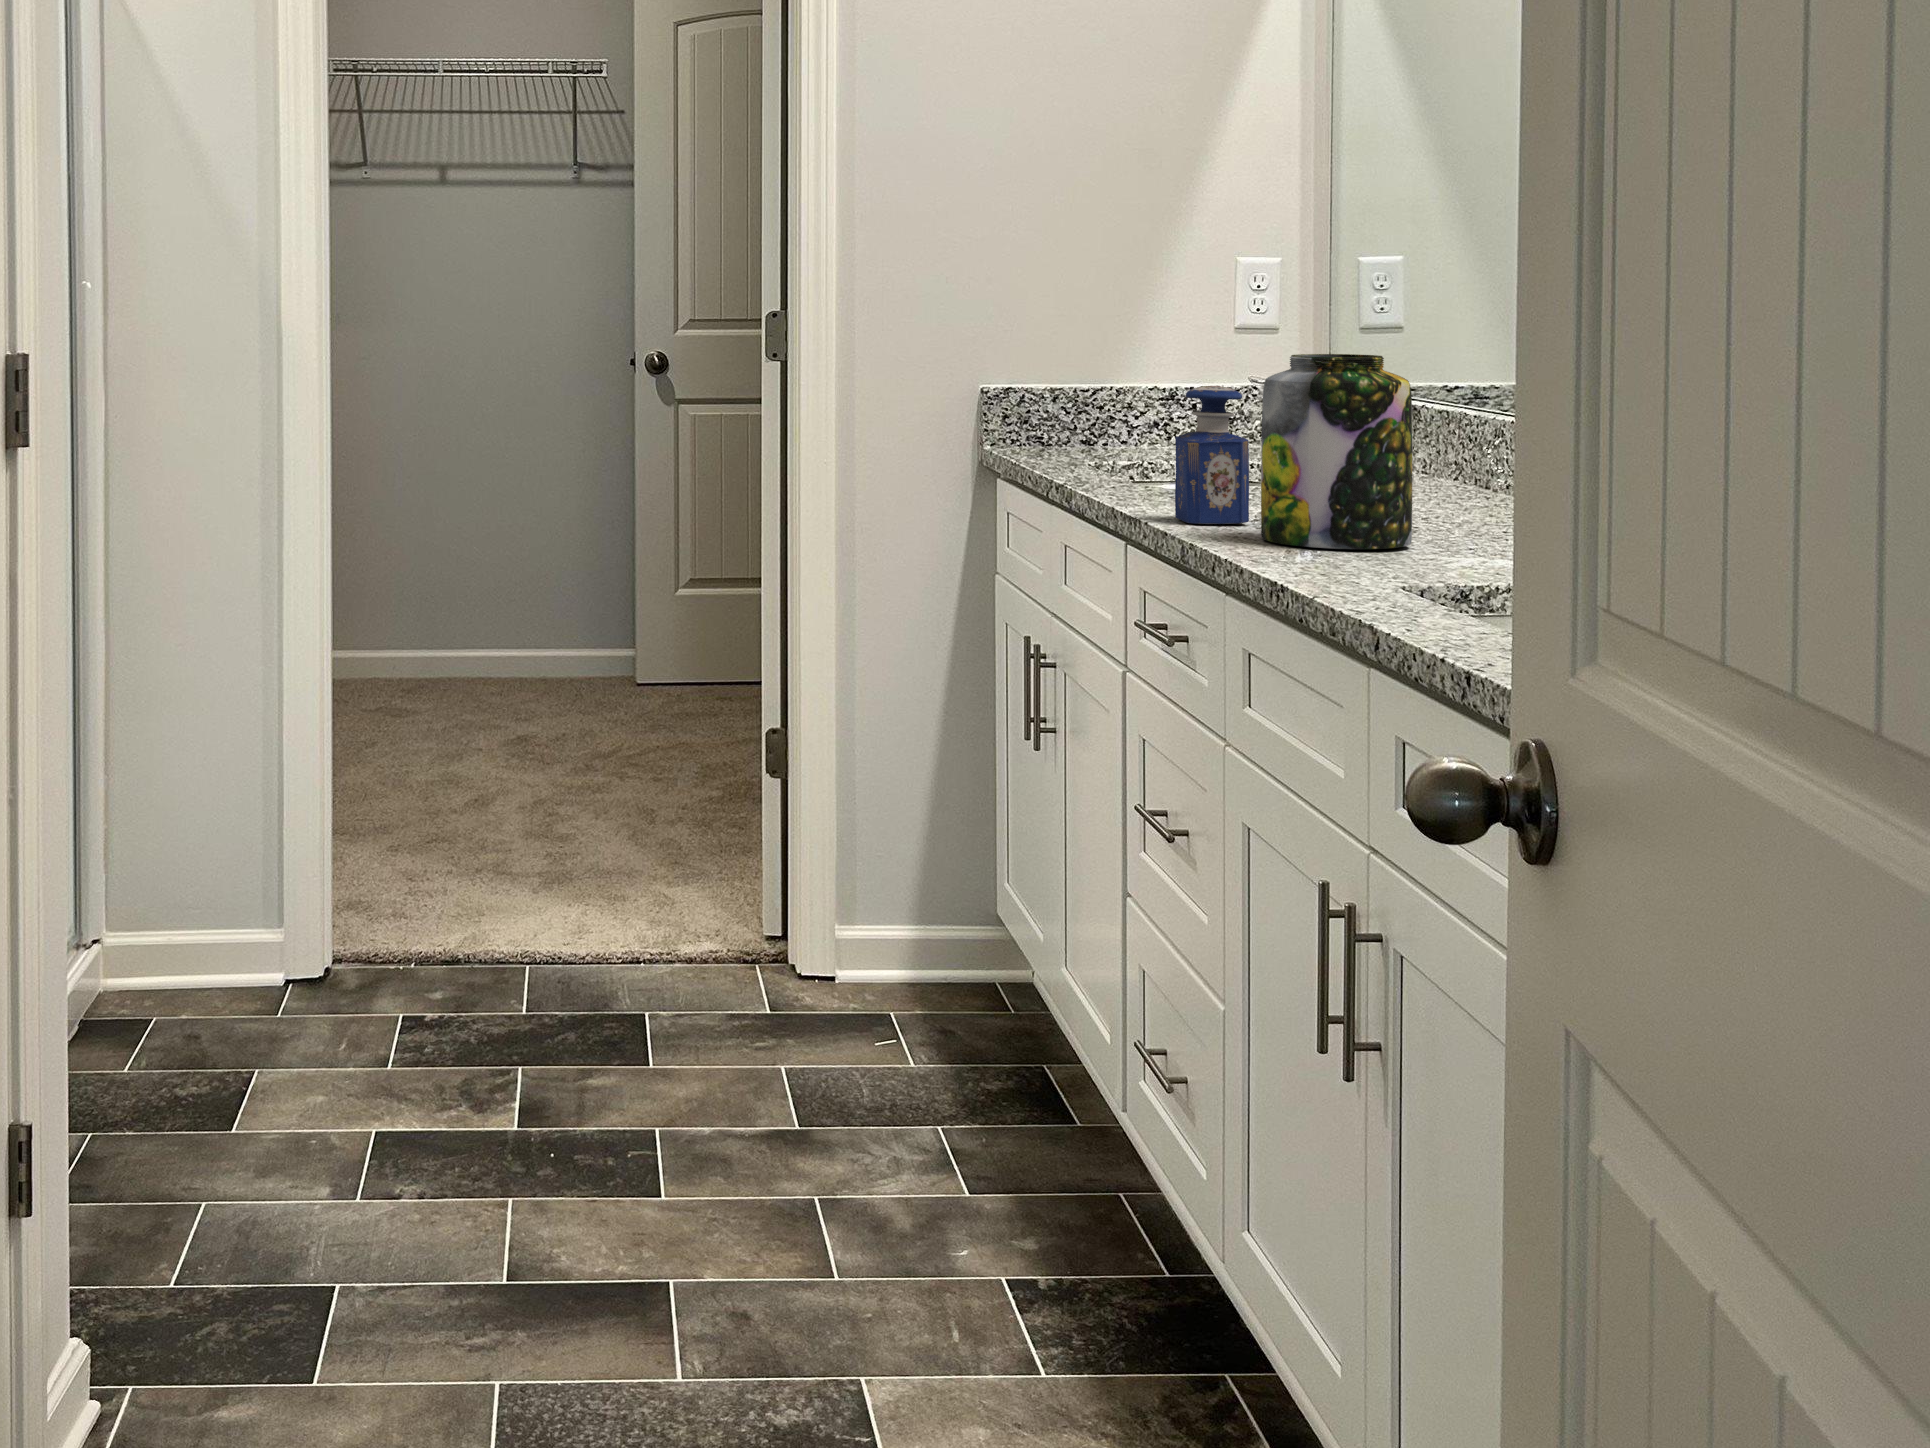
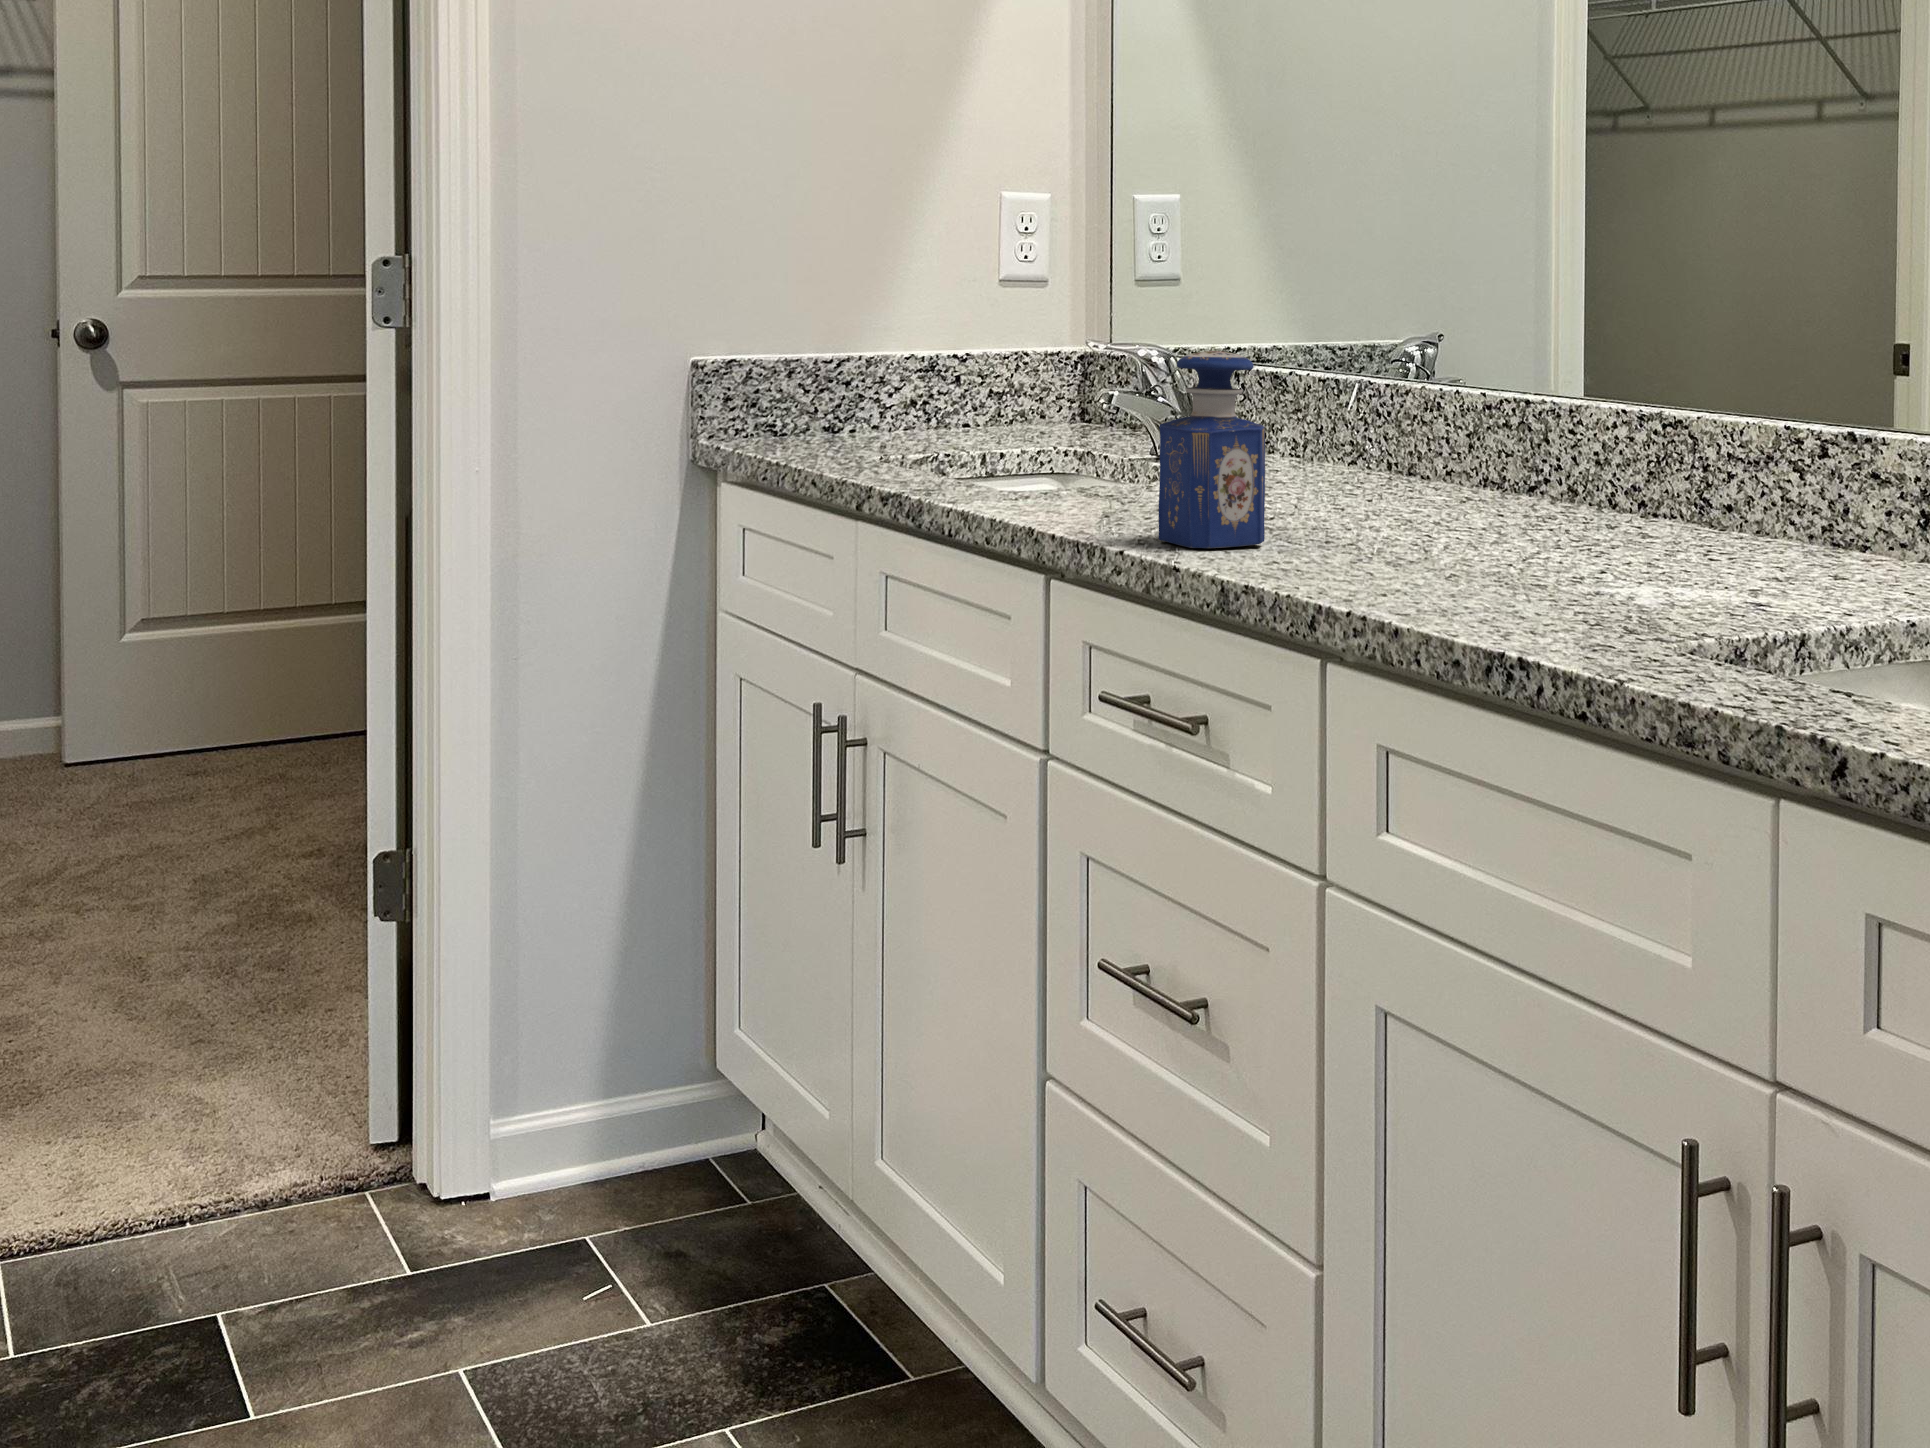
jar: present [1261,354,1413,549] -> none [1332,304,1539,579]

